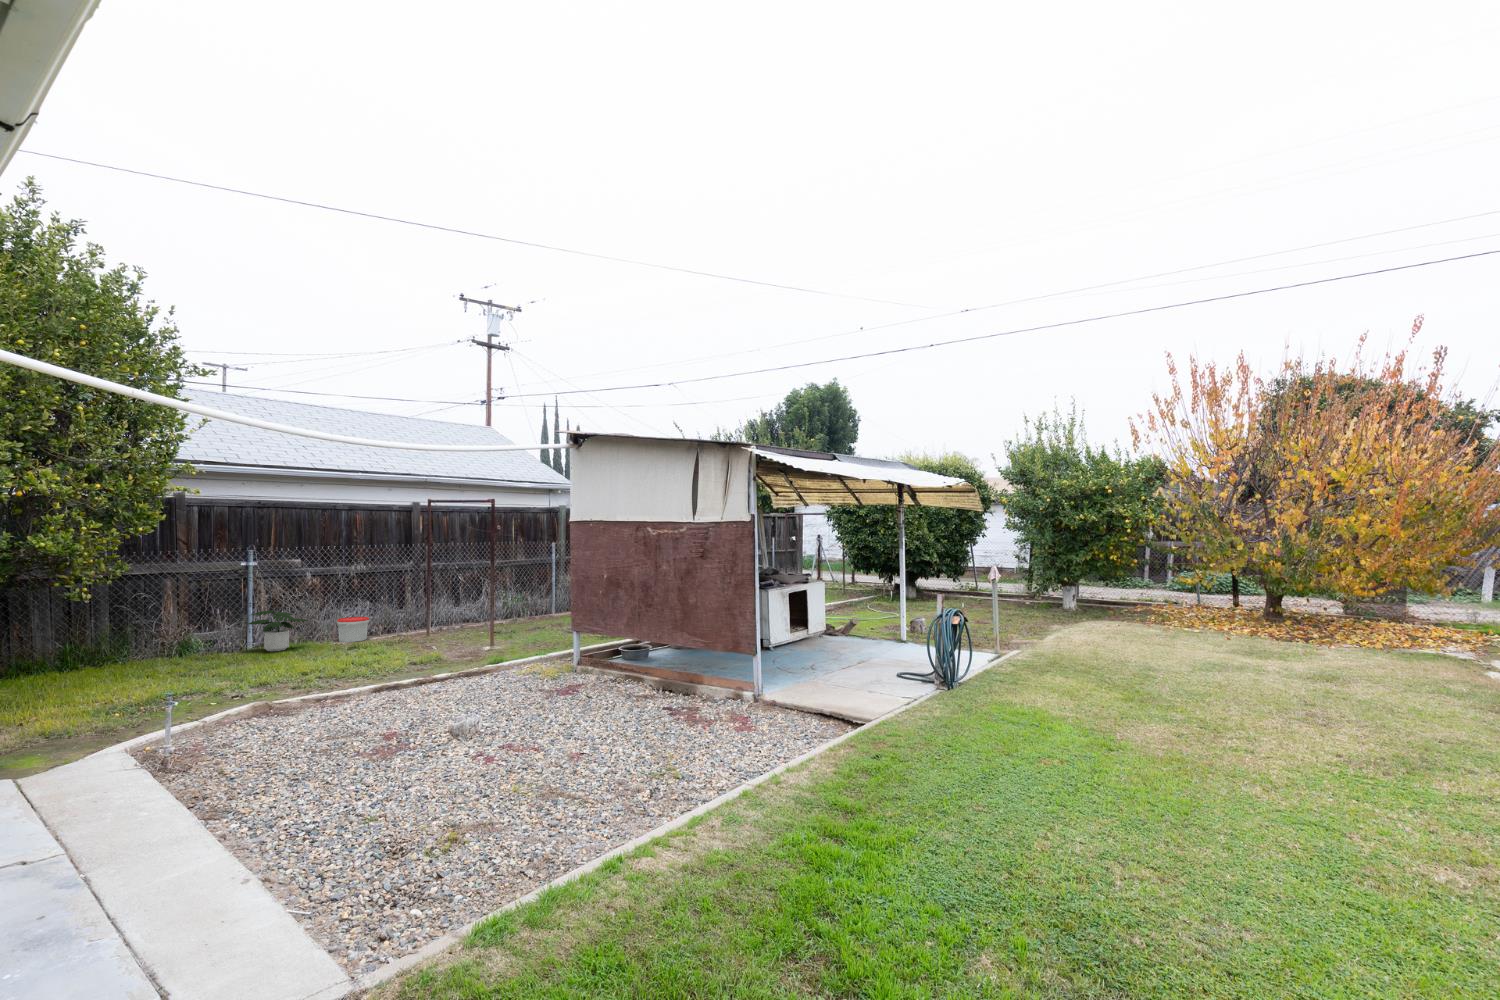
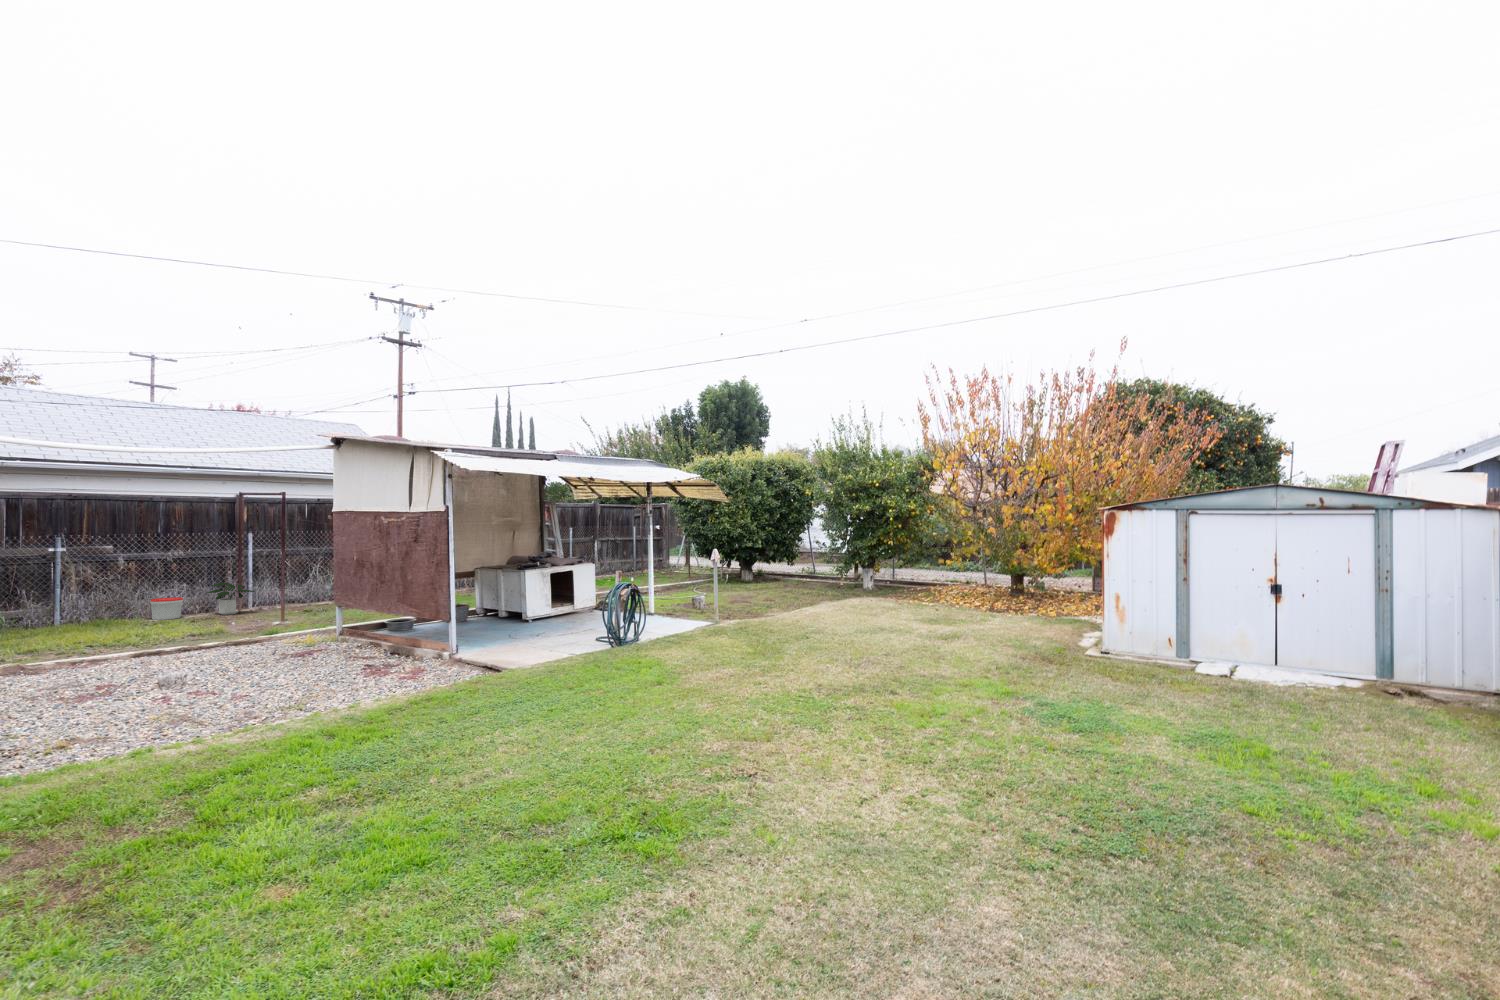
potted plant: present [248,611,308,651] -> present [207,583,254,615]

